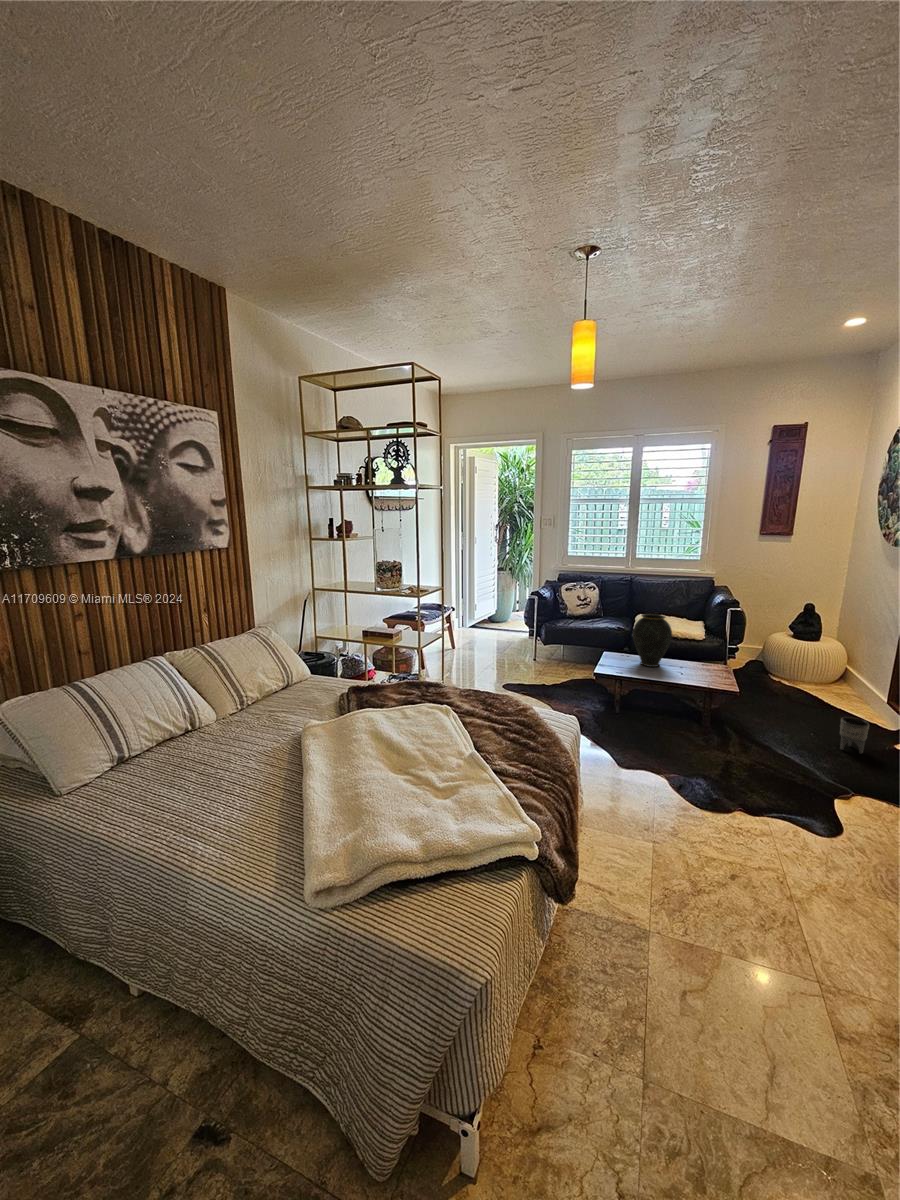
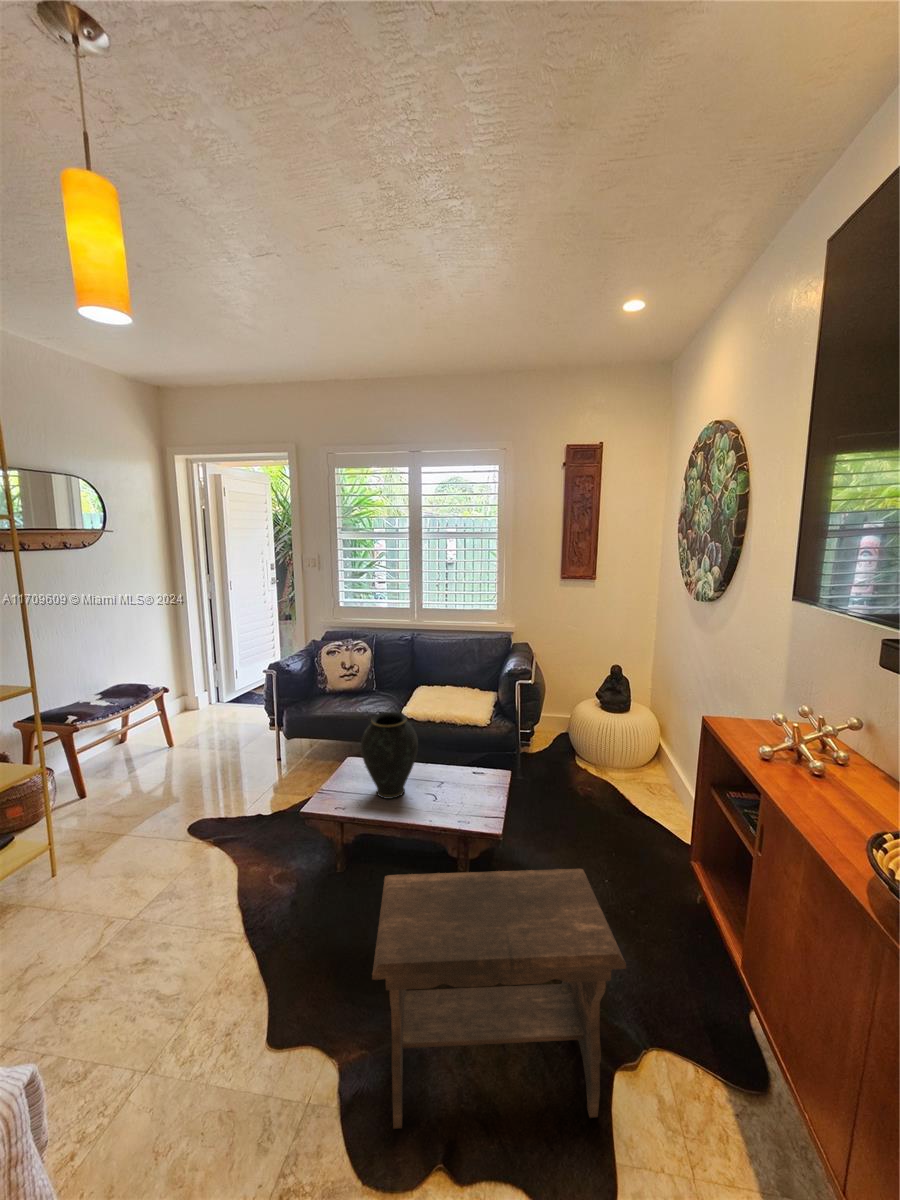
footstool: none [686,678,841,798] -> present [372,869,626,1128]
planter: present [840,717,869,754] -> none [645,870,682,933]

